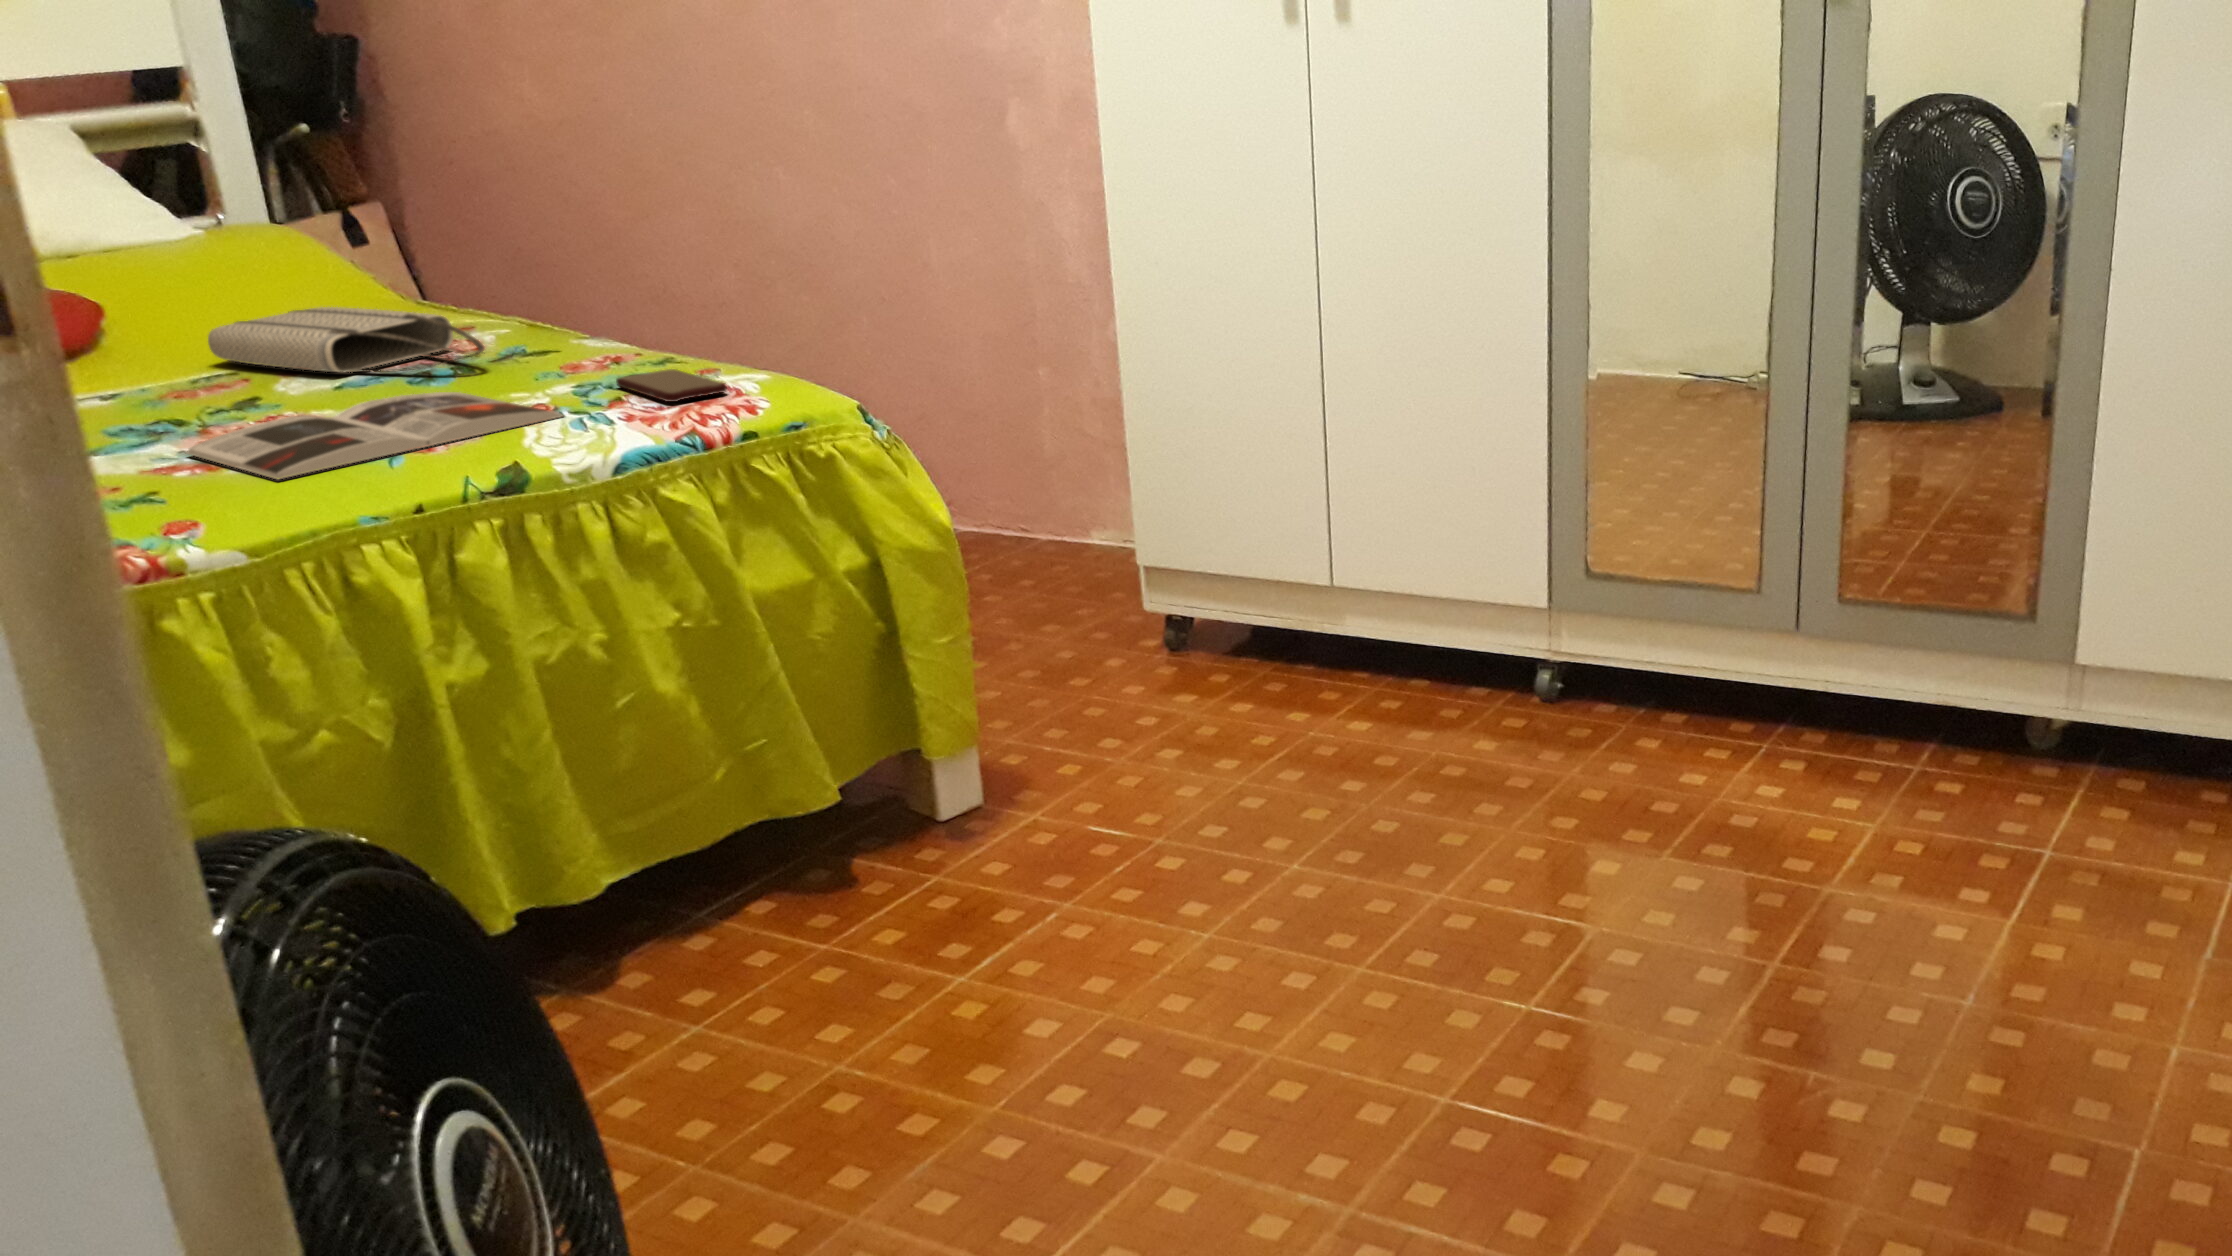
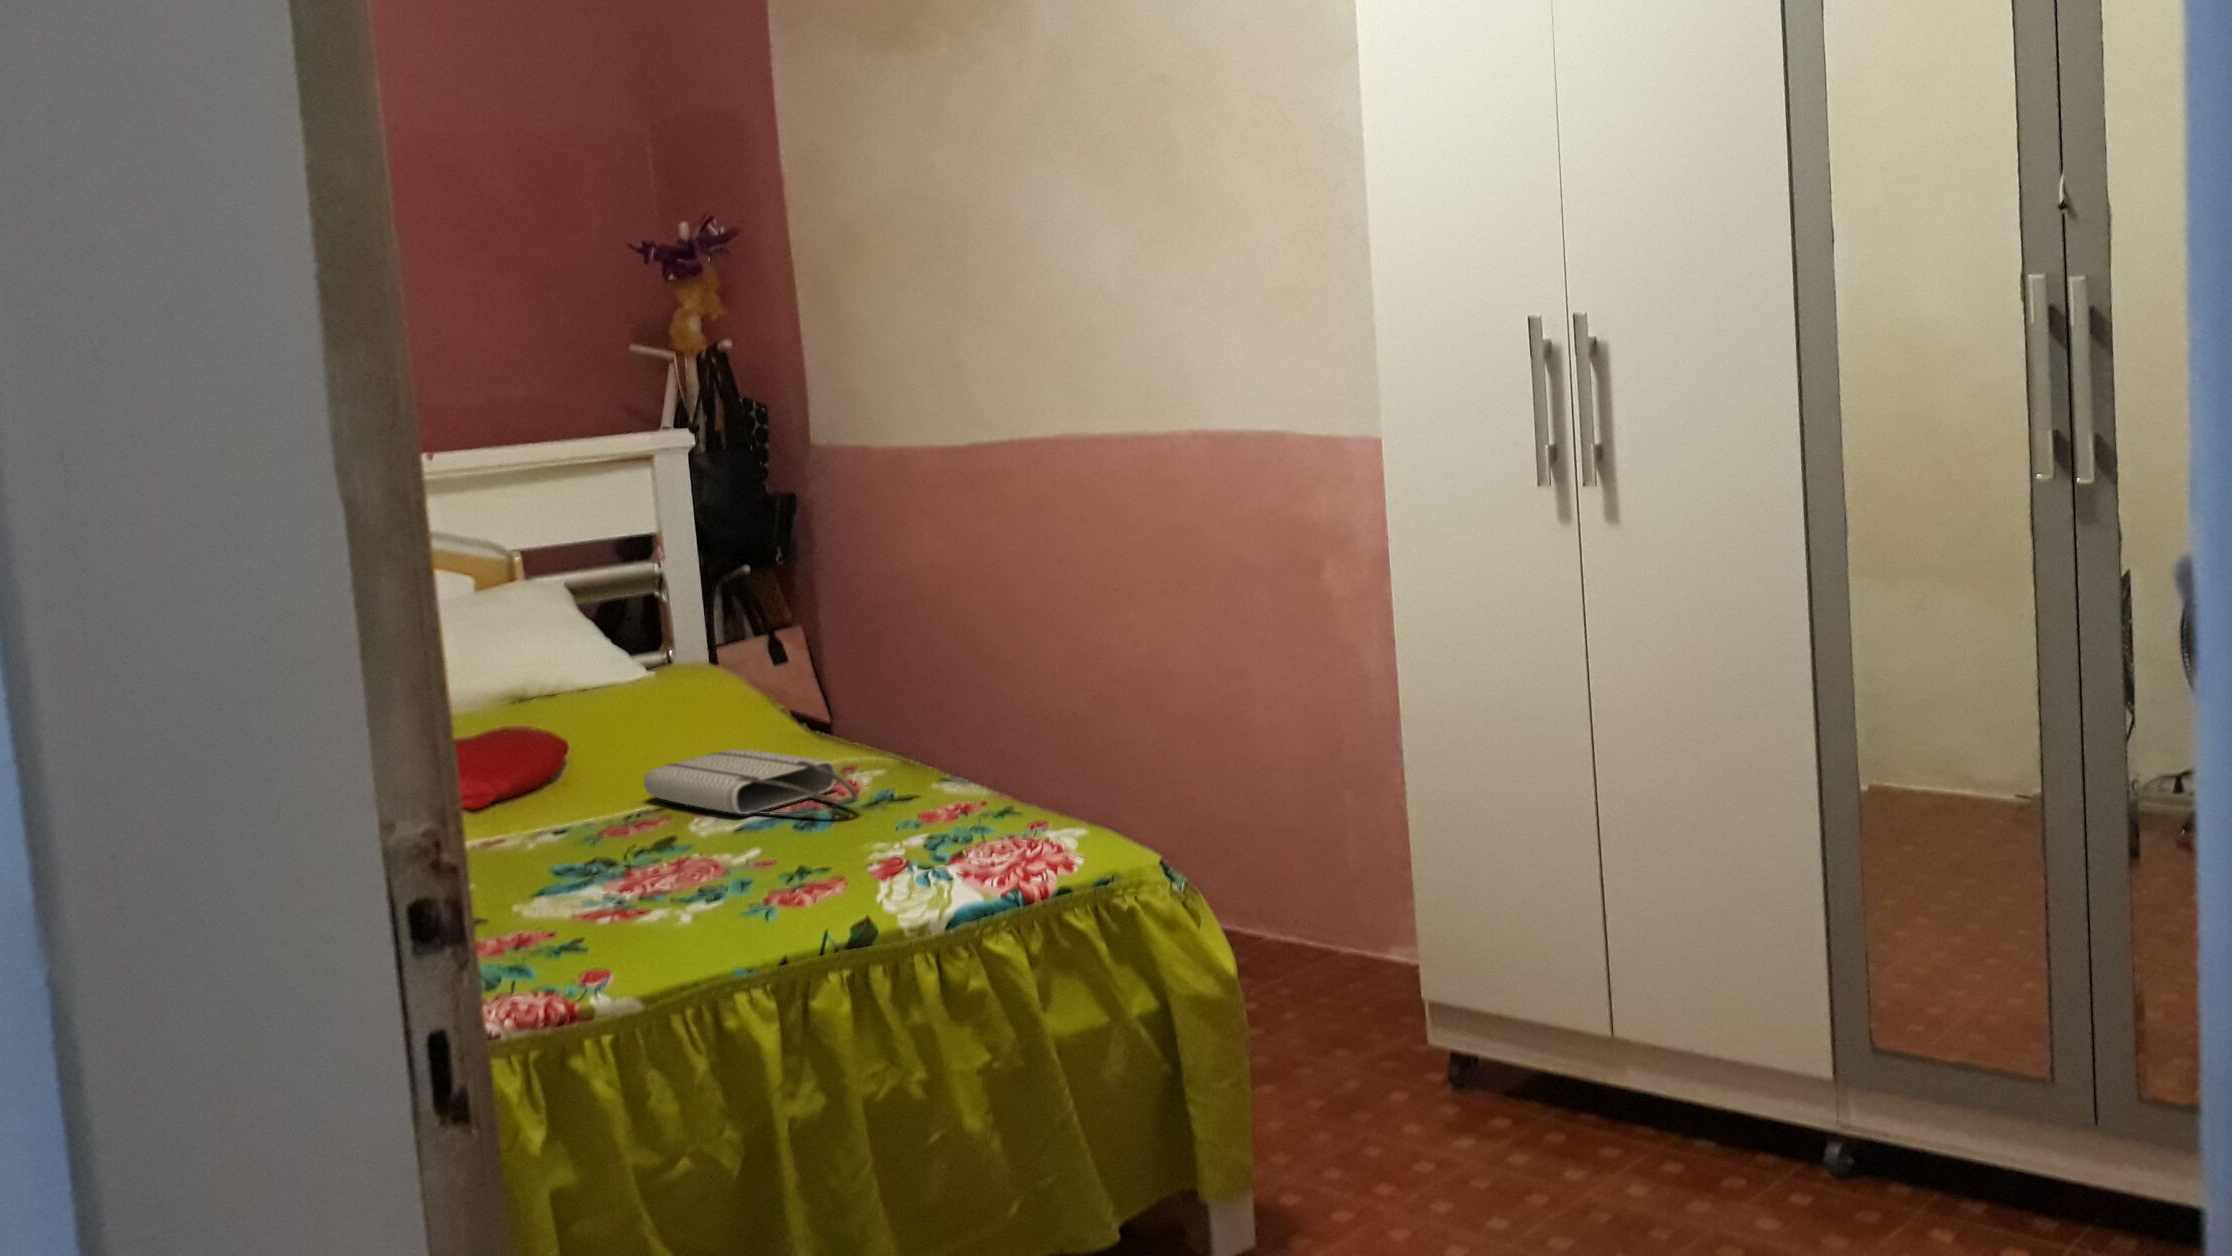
smartphone: present [616,369,727,402] -> none [960,822,1051,858]
magazine: present [187,392,563,479] -> none [611,840,913,930]

